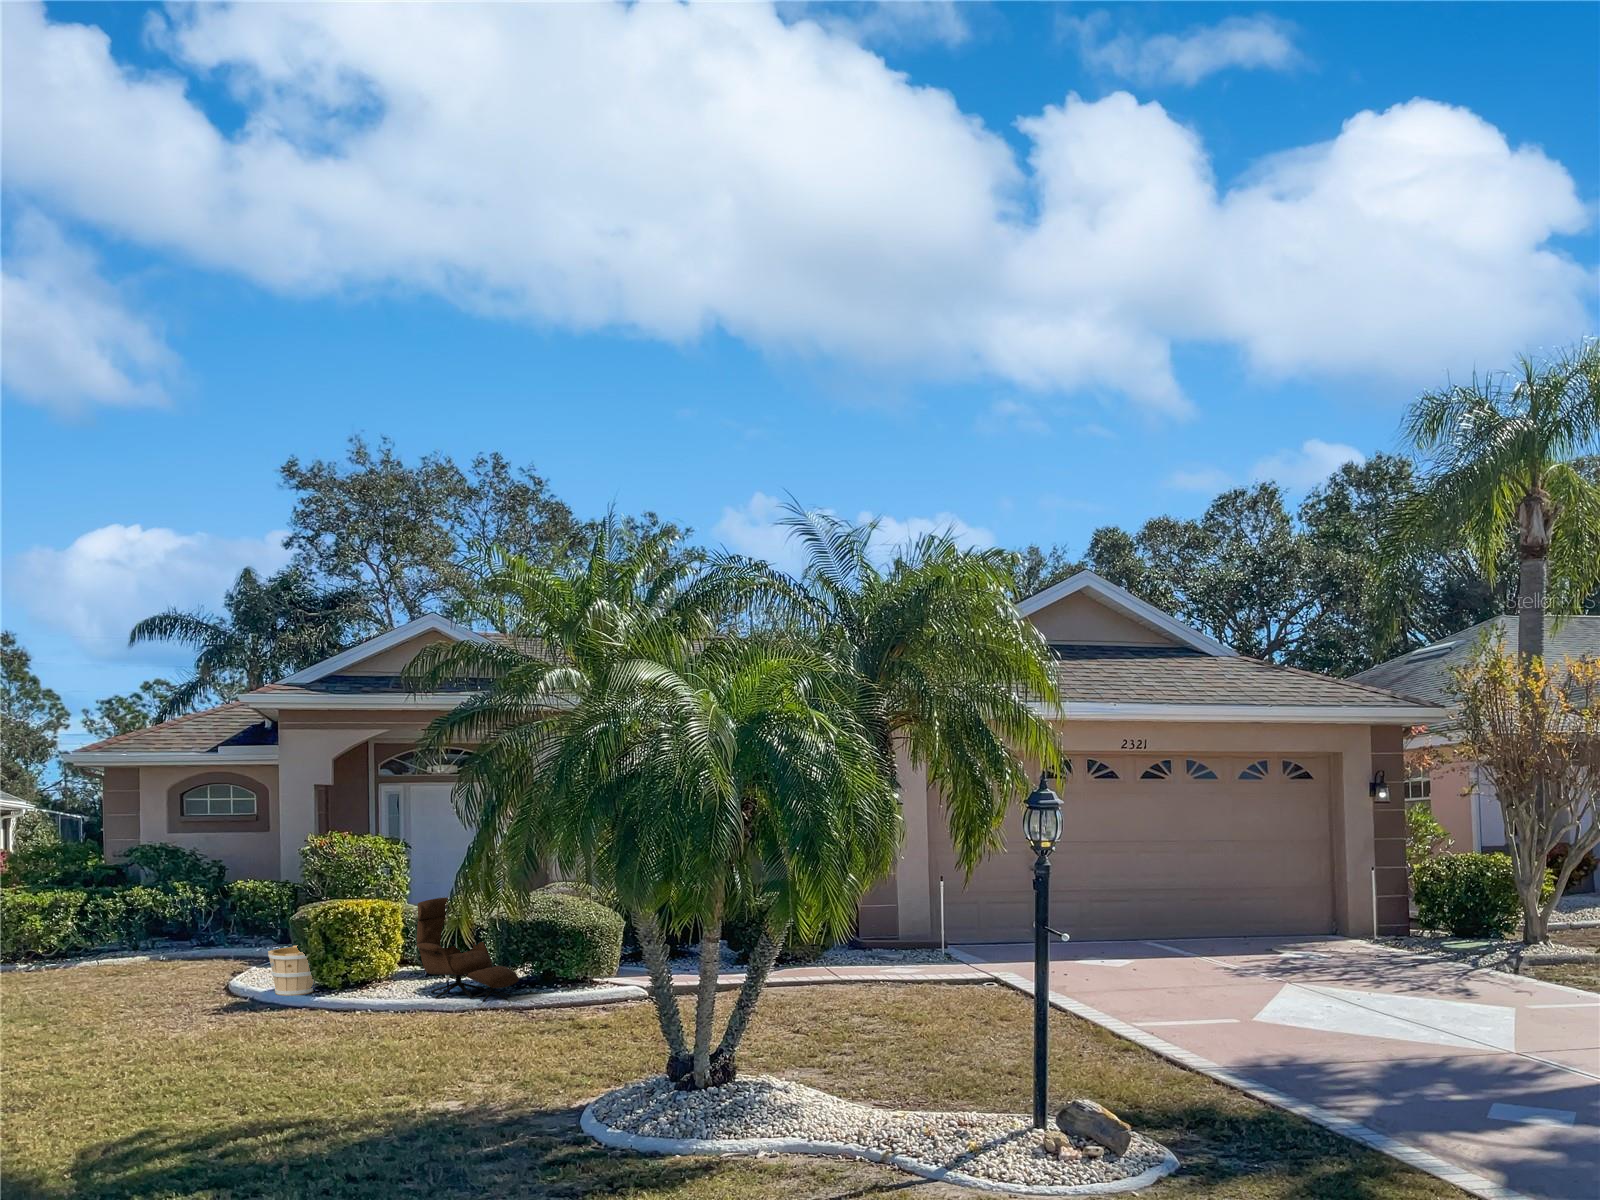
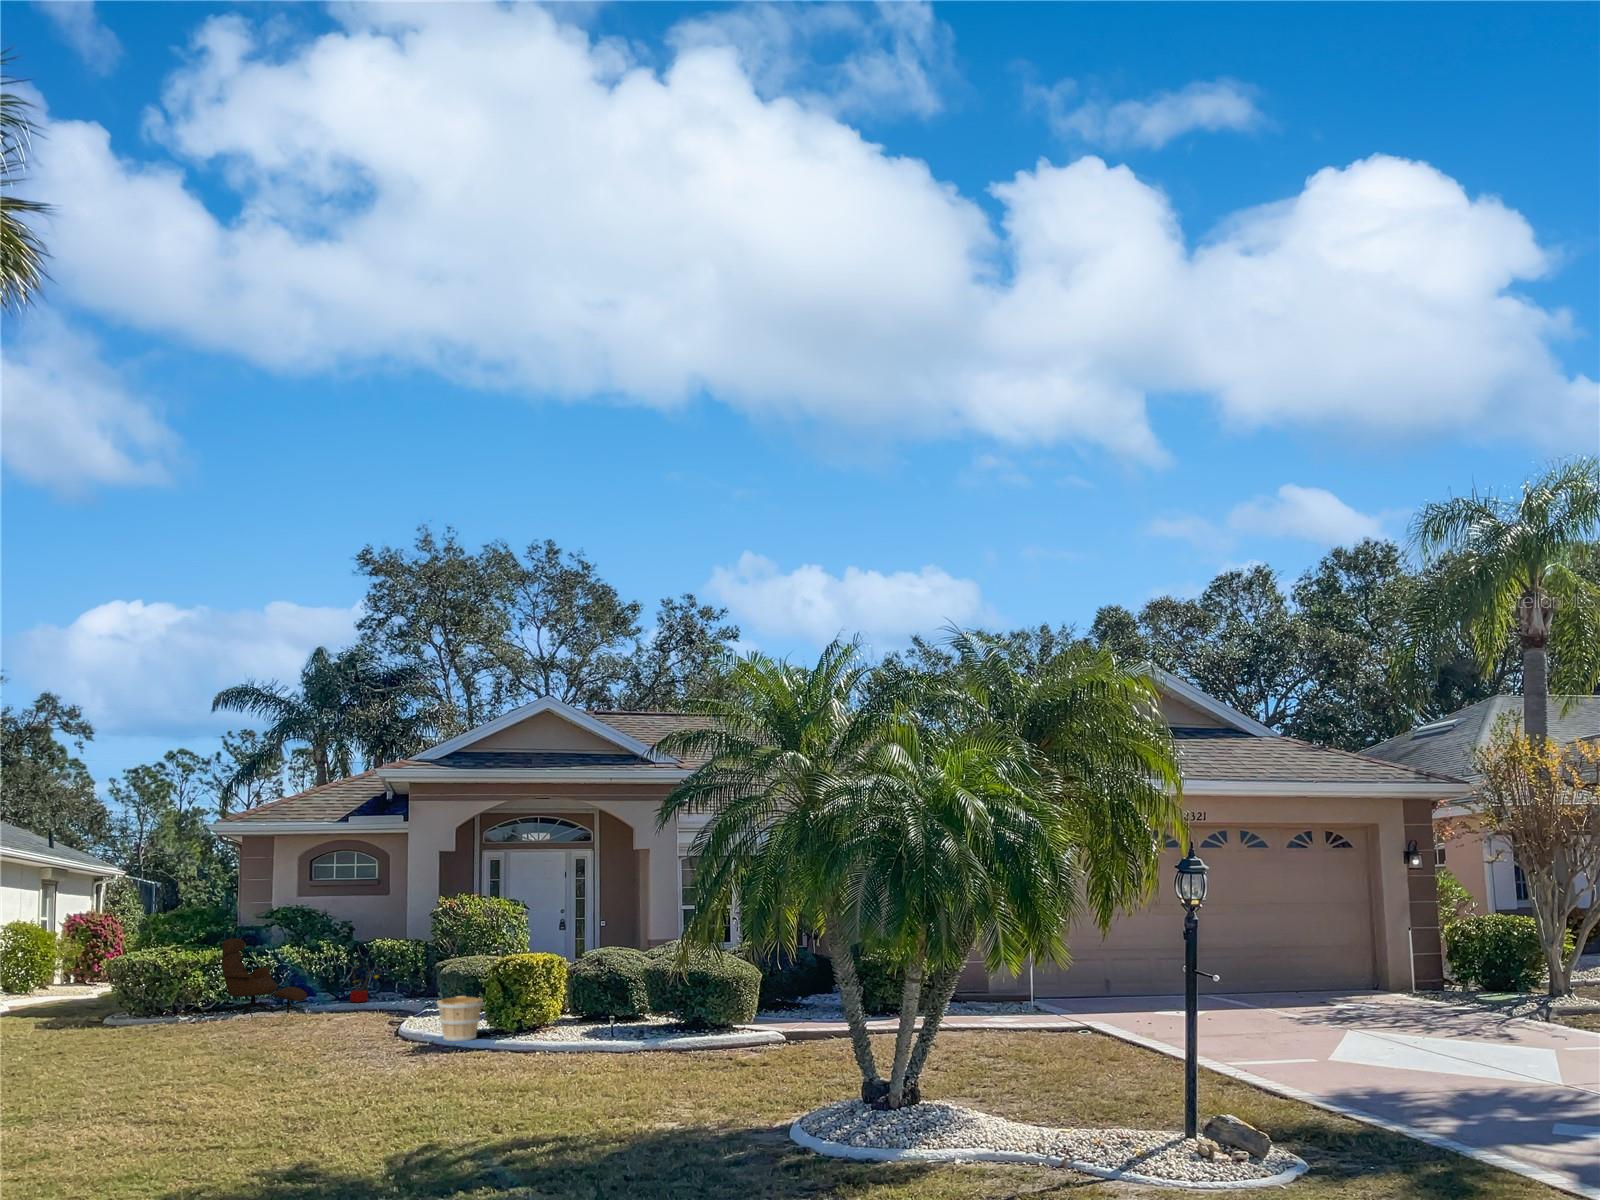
lounge chair: present [416,898,519,1002] -> present [222,938,307,1015]
decorative plant: none [208,901,239,948] -> present [350,969,378,1002]

